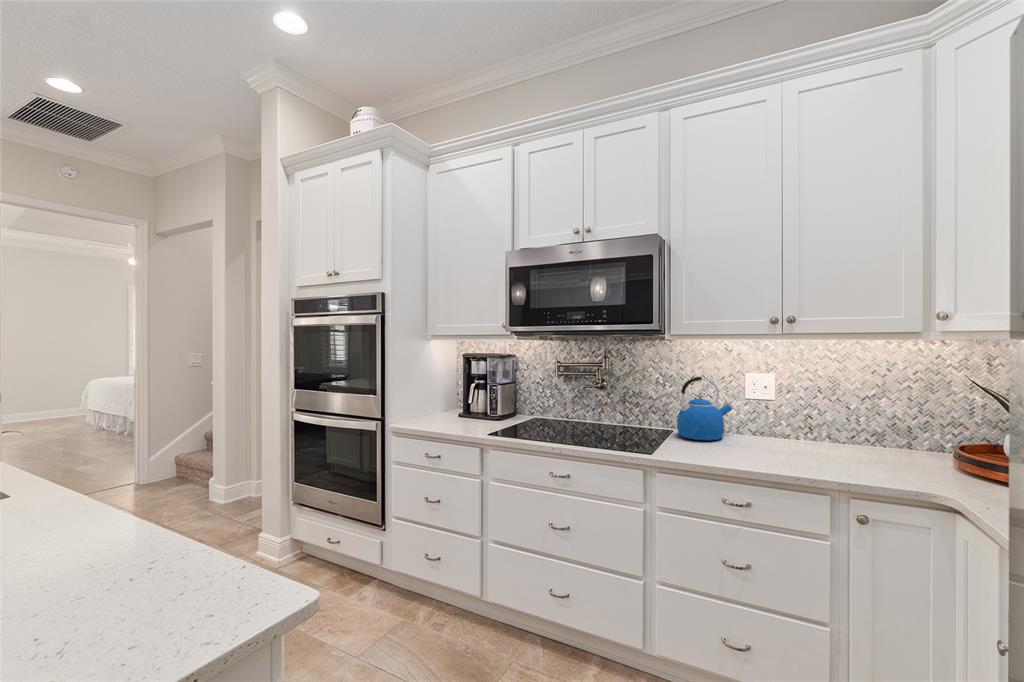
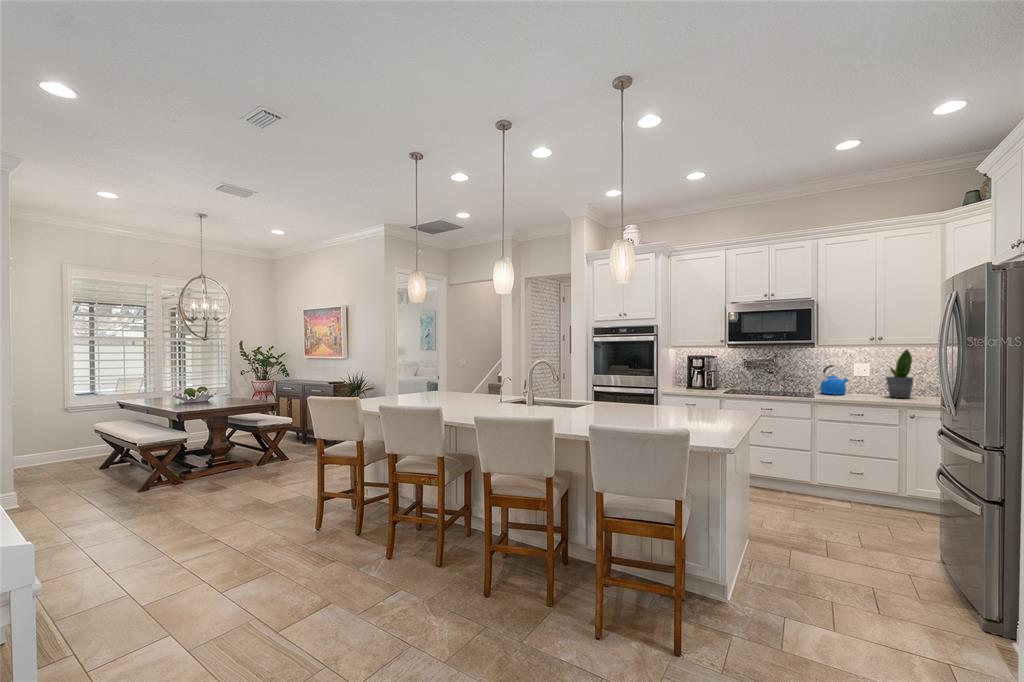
potted plant: none [801,342,861,456] -> present [886,349,913,398]

